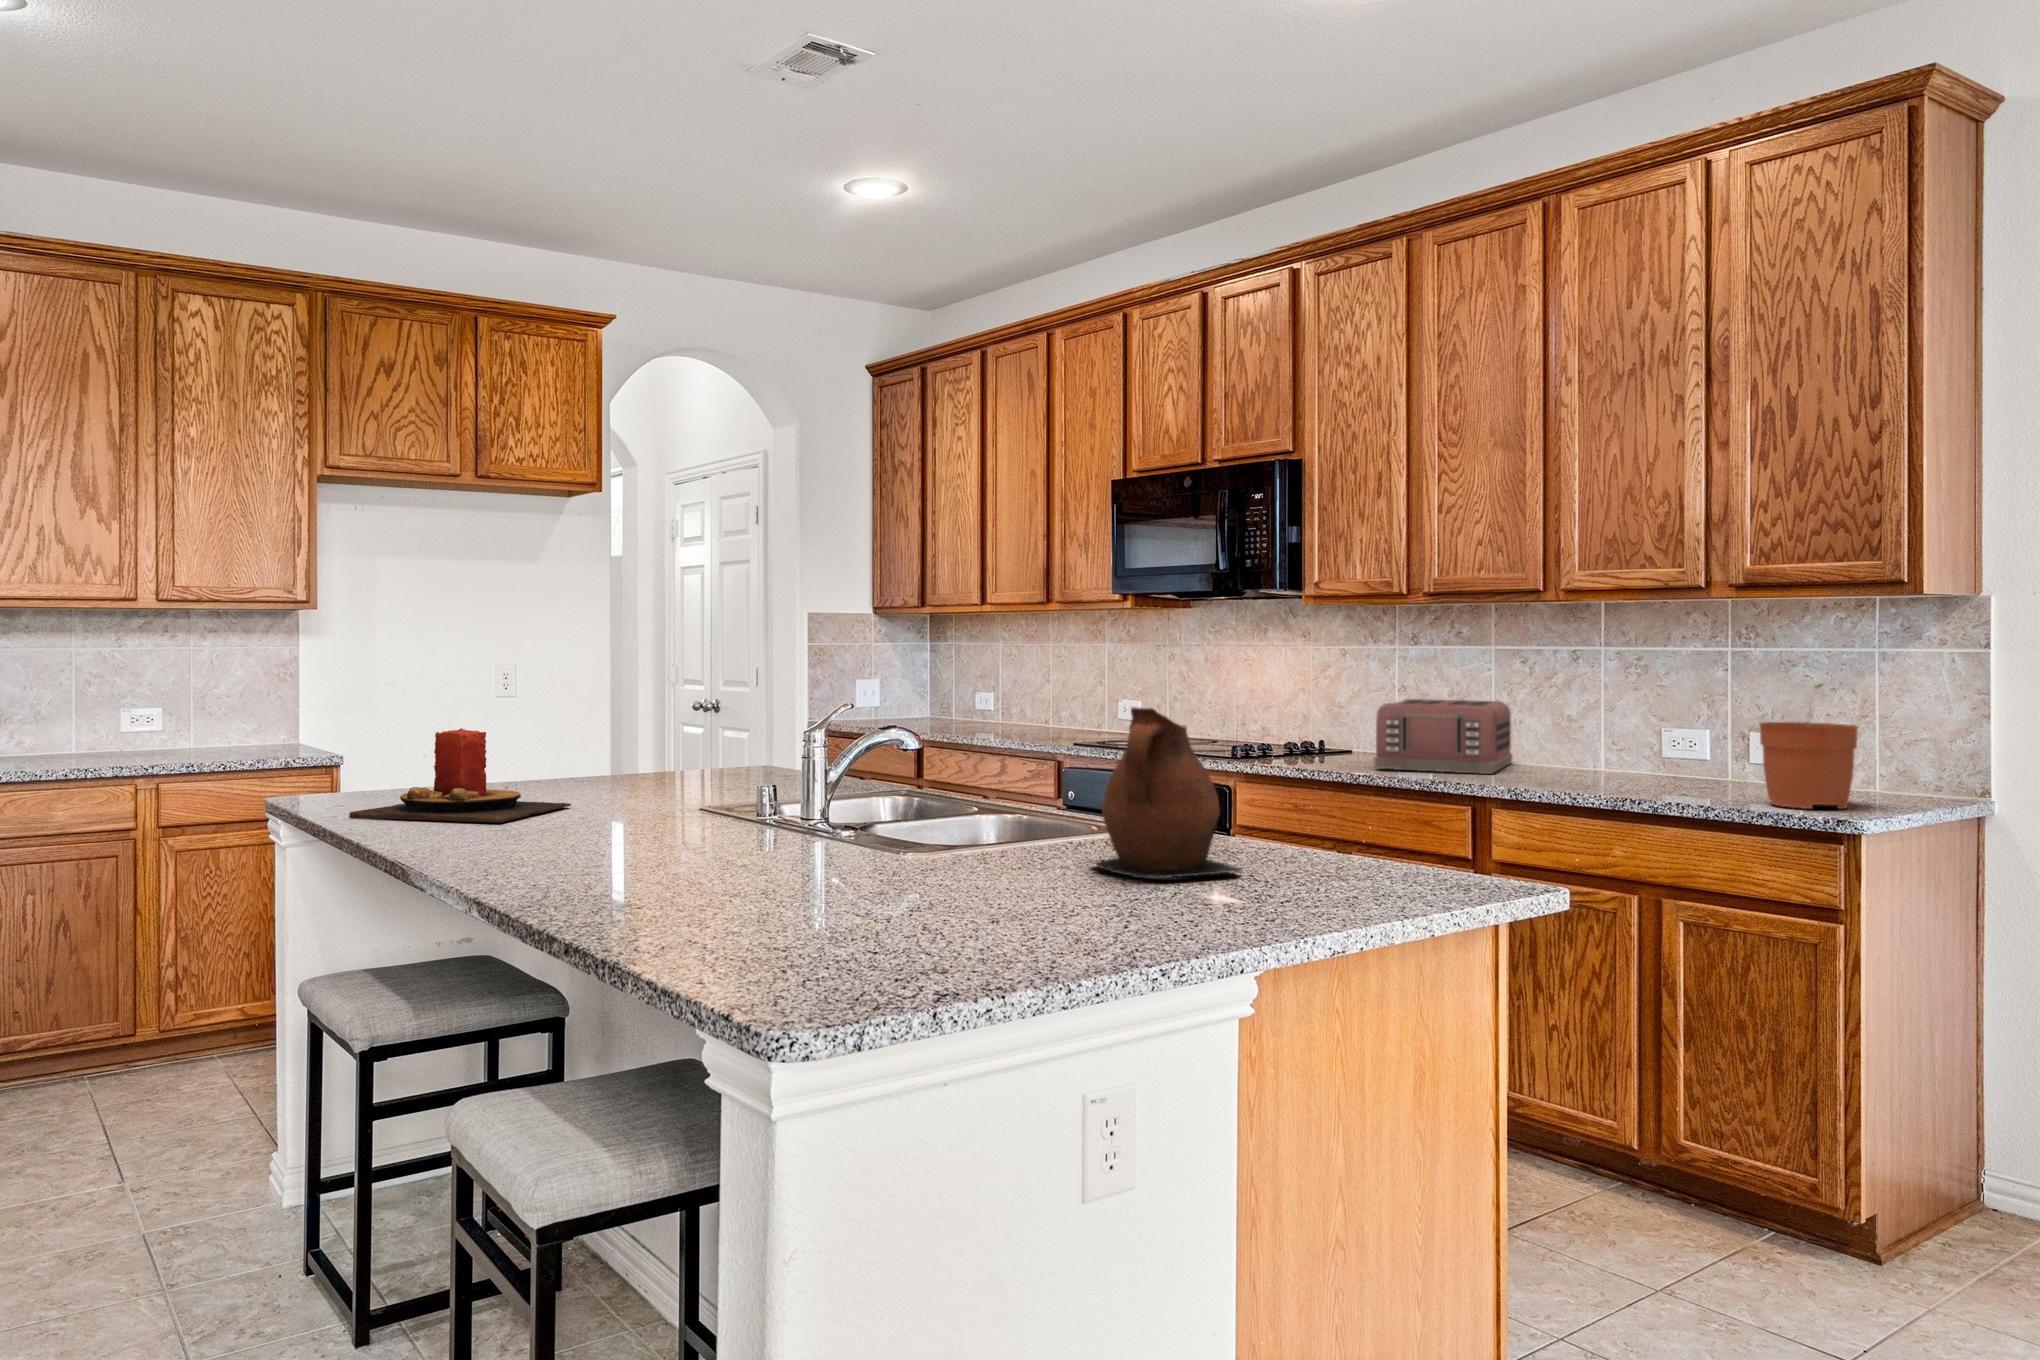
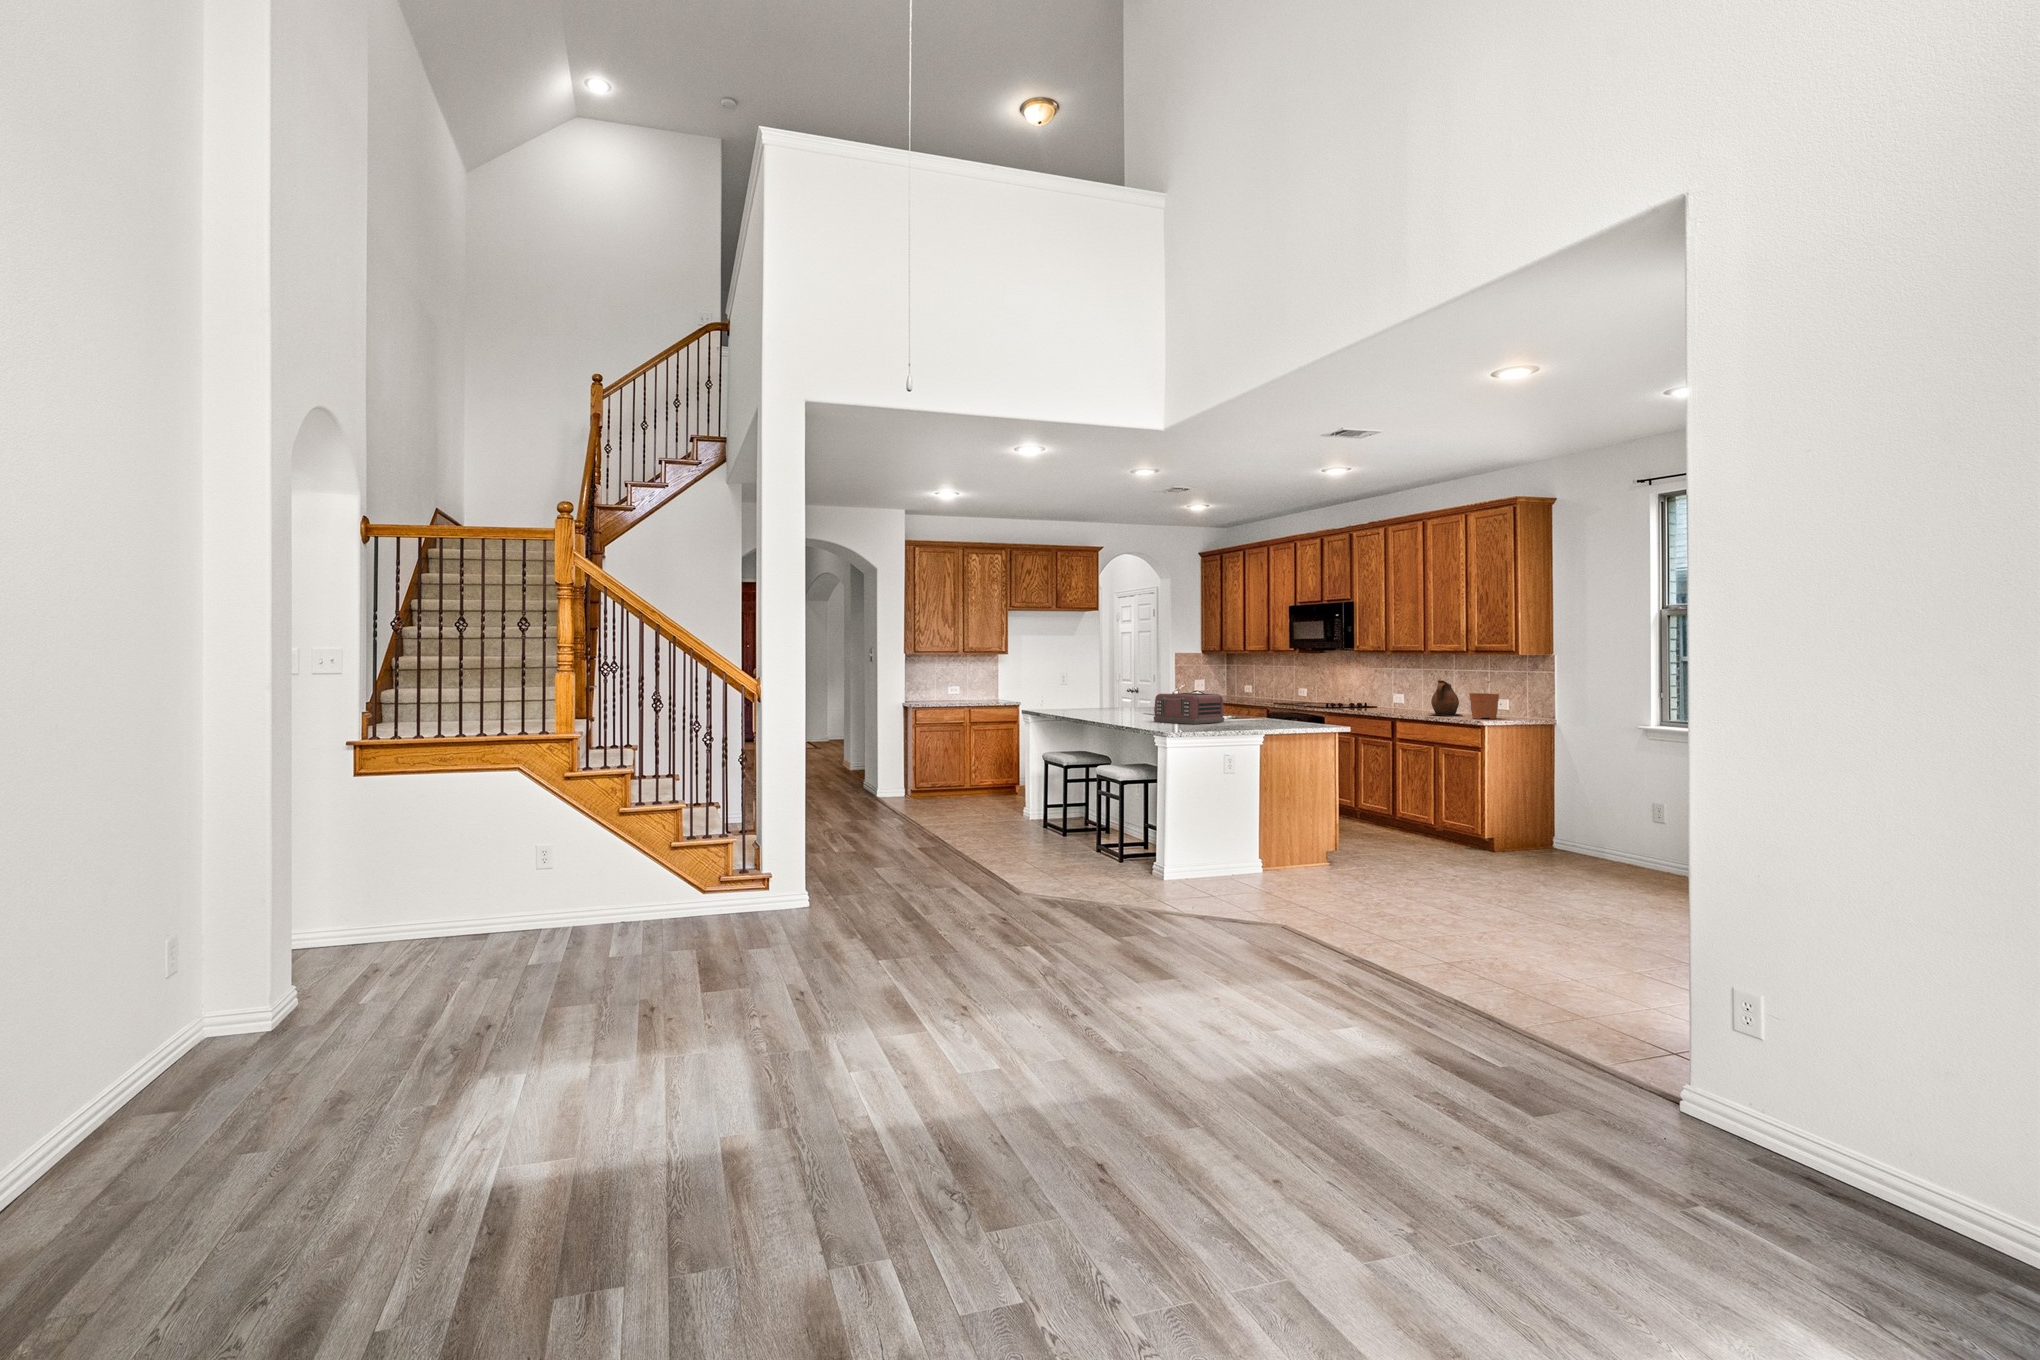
toaster: present [1374,699,1512,774] -> present [1154,693,1224,724]
ceramic pitcher: present [1093,707,1241,878] -> present [1431,680,1461,715]
candle: present [349,728,571,823] -> none [1055,687,1108,711]

